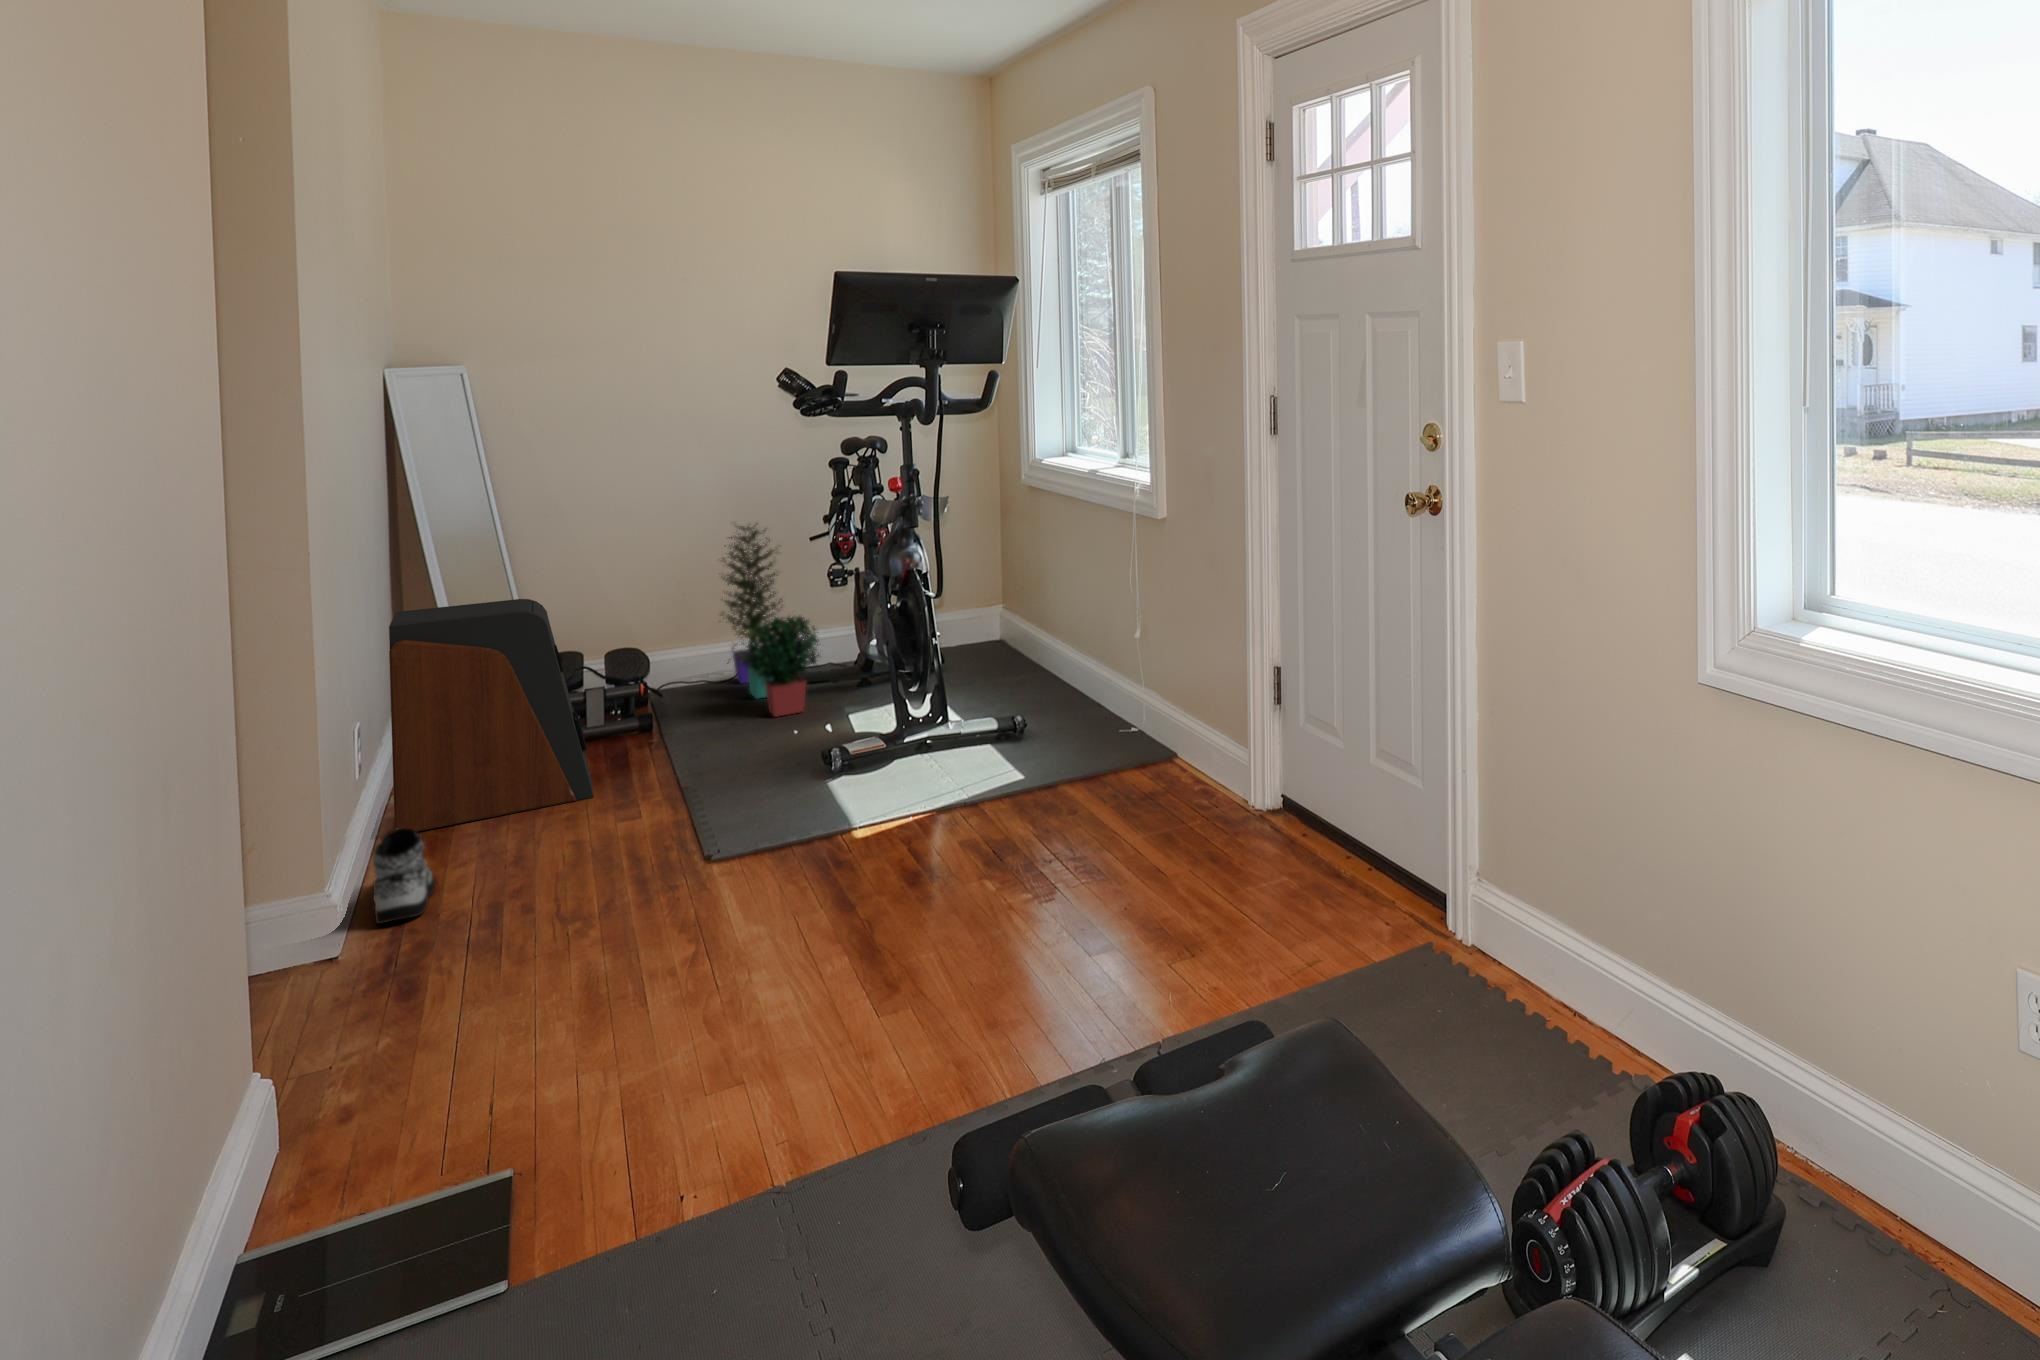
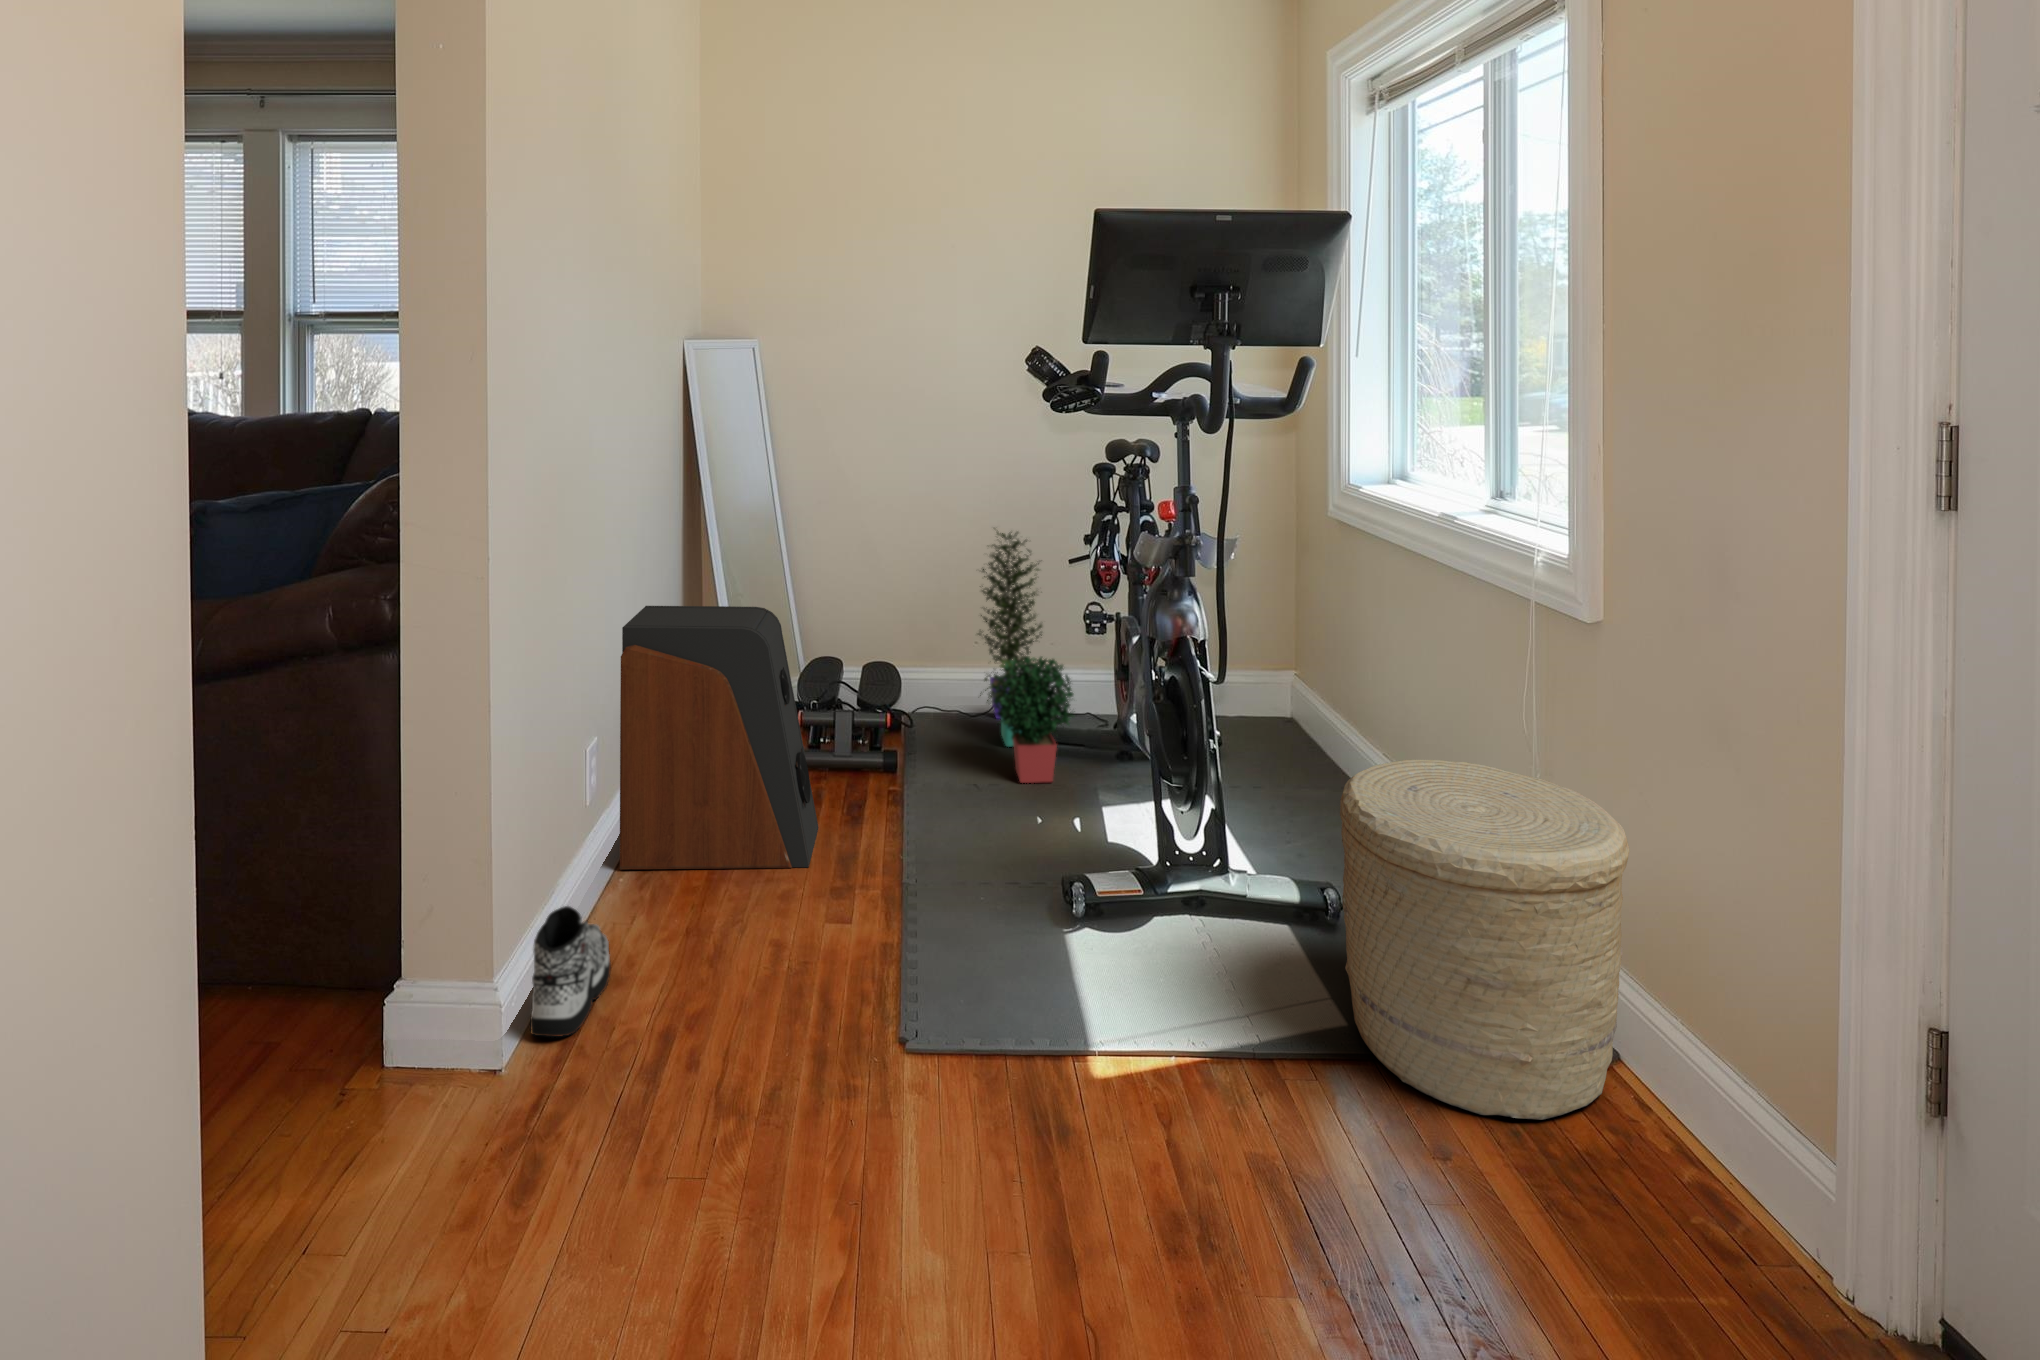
woven basket: none [1018,613,1176,793] -> present [1340,760,1629,1120]

